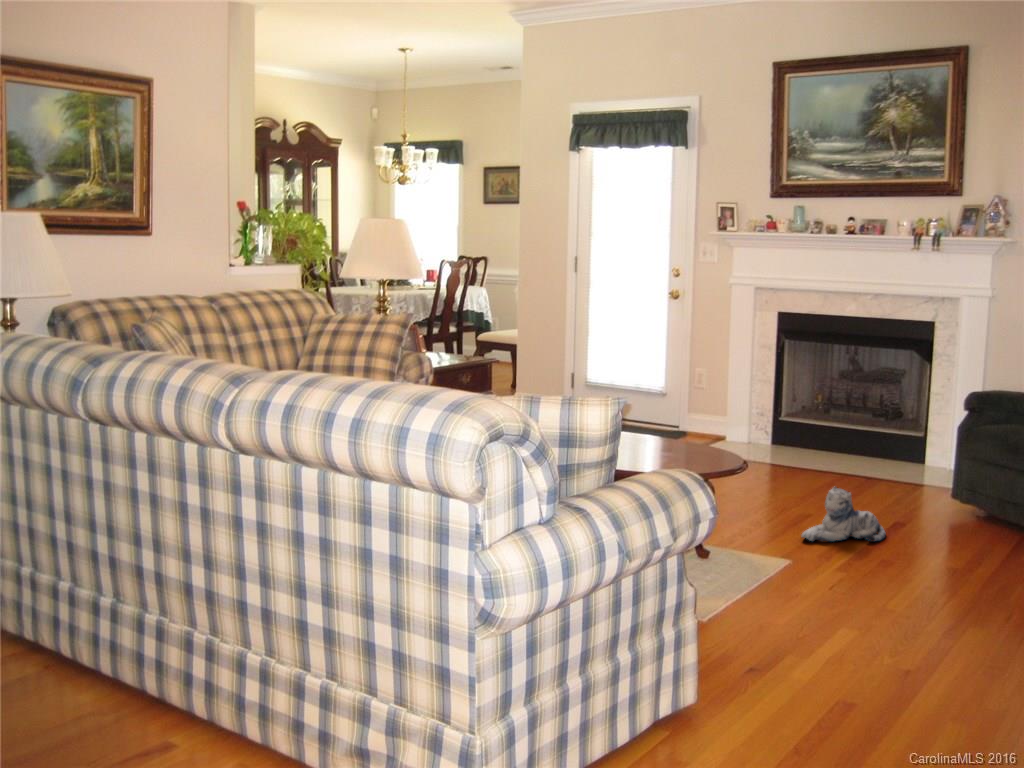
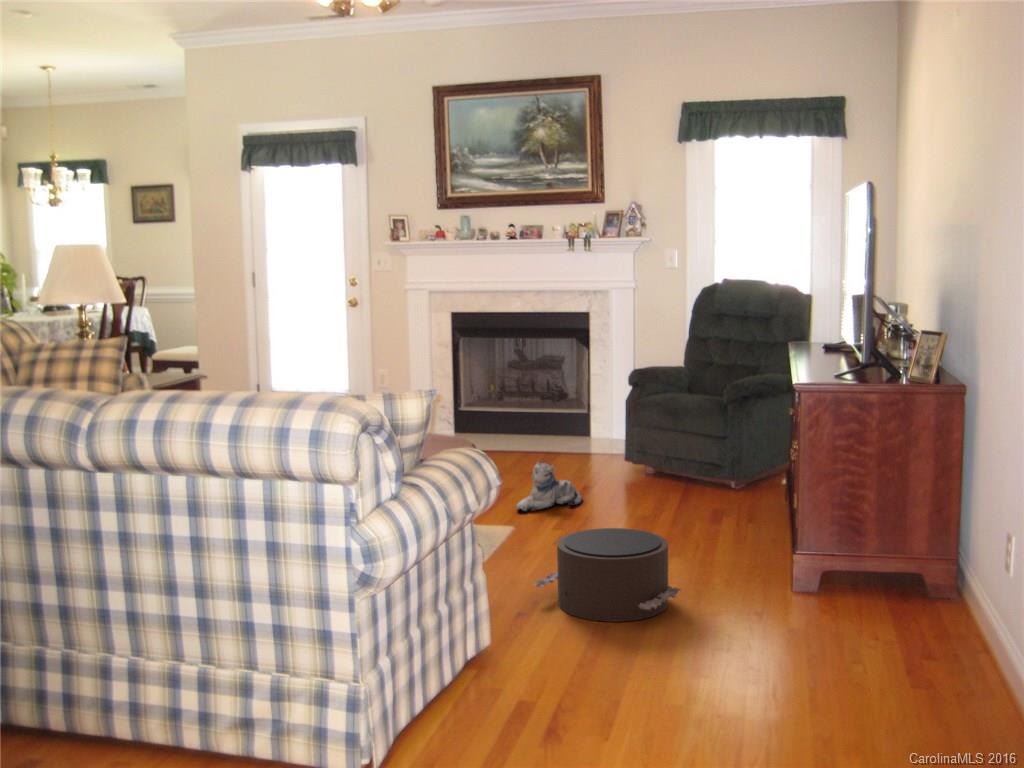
pouf: none [775,580,963,705] -> present [534,528,680,622]

